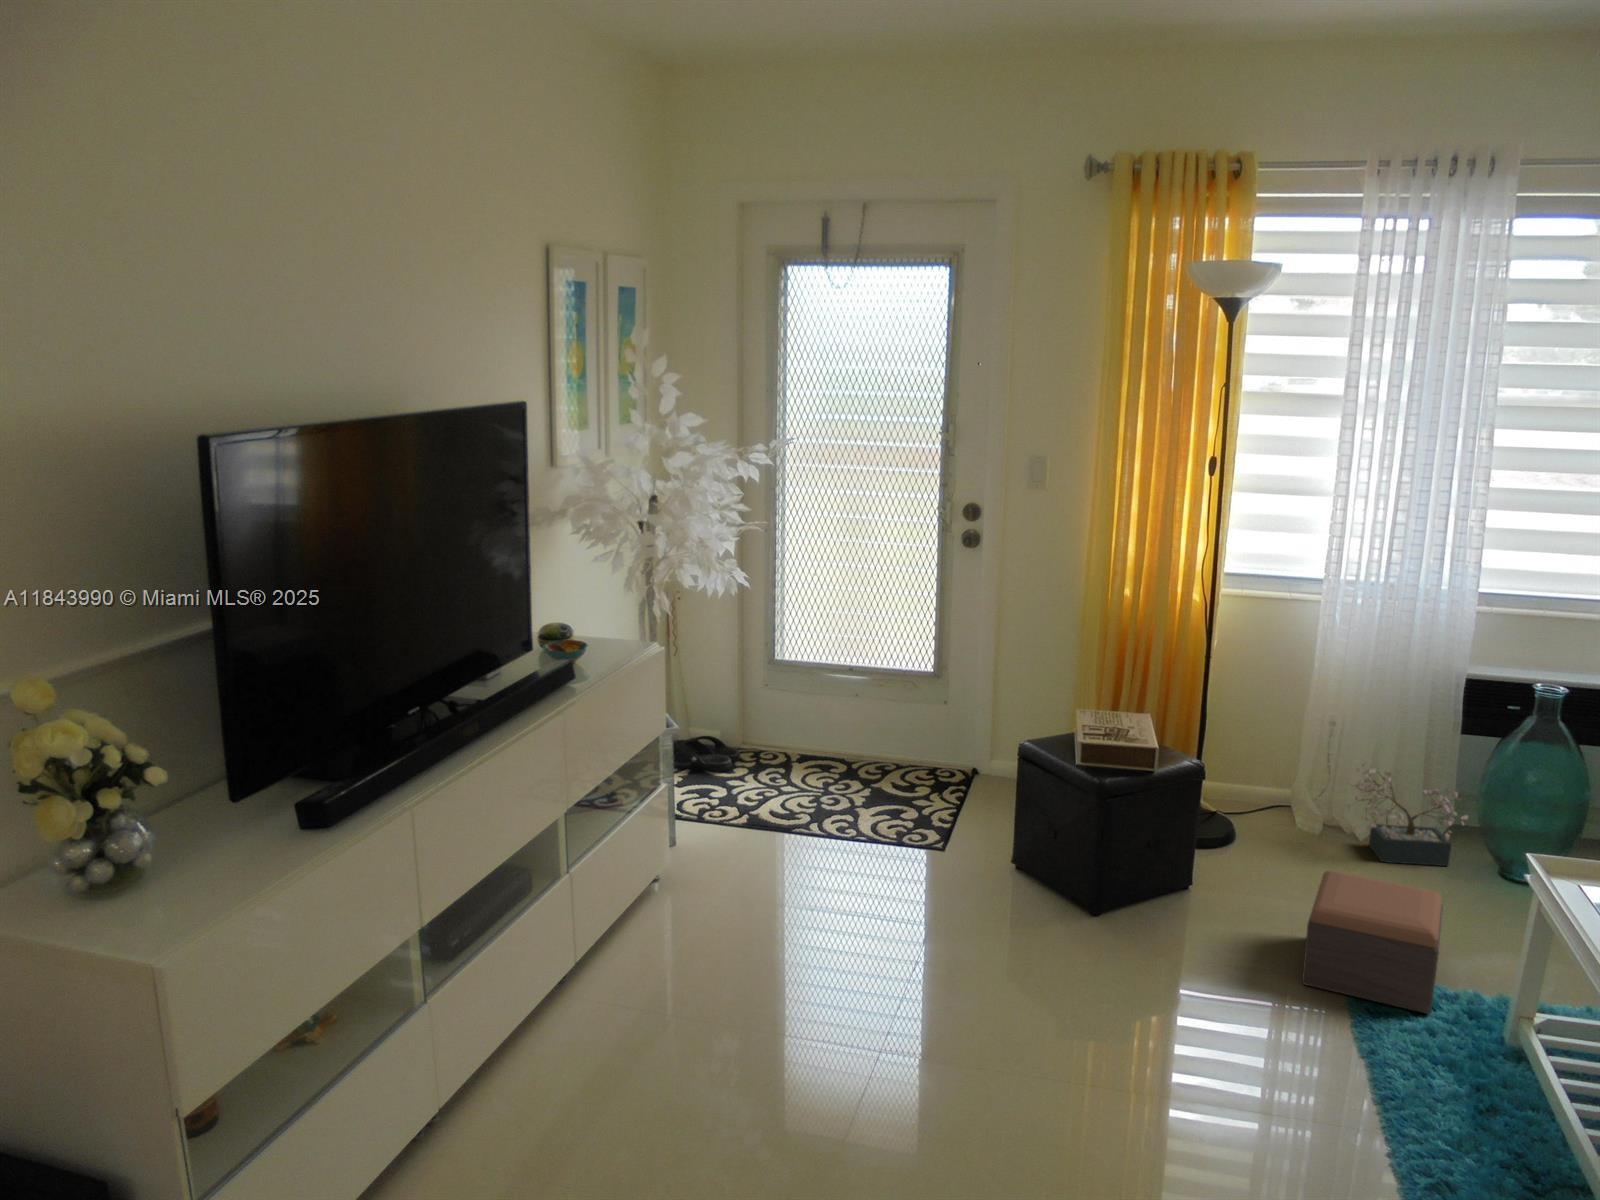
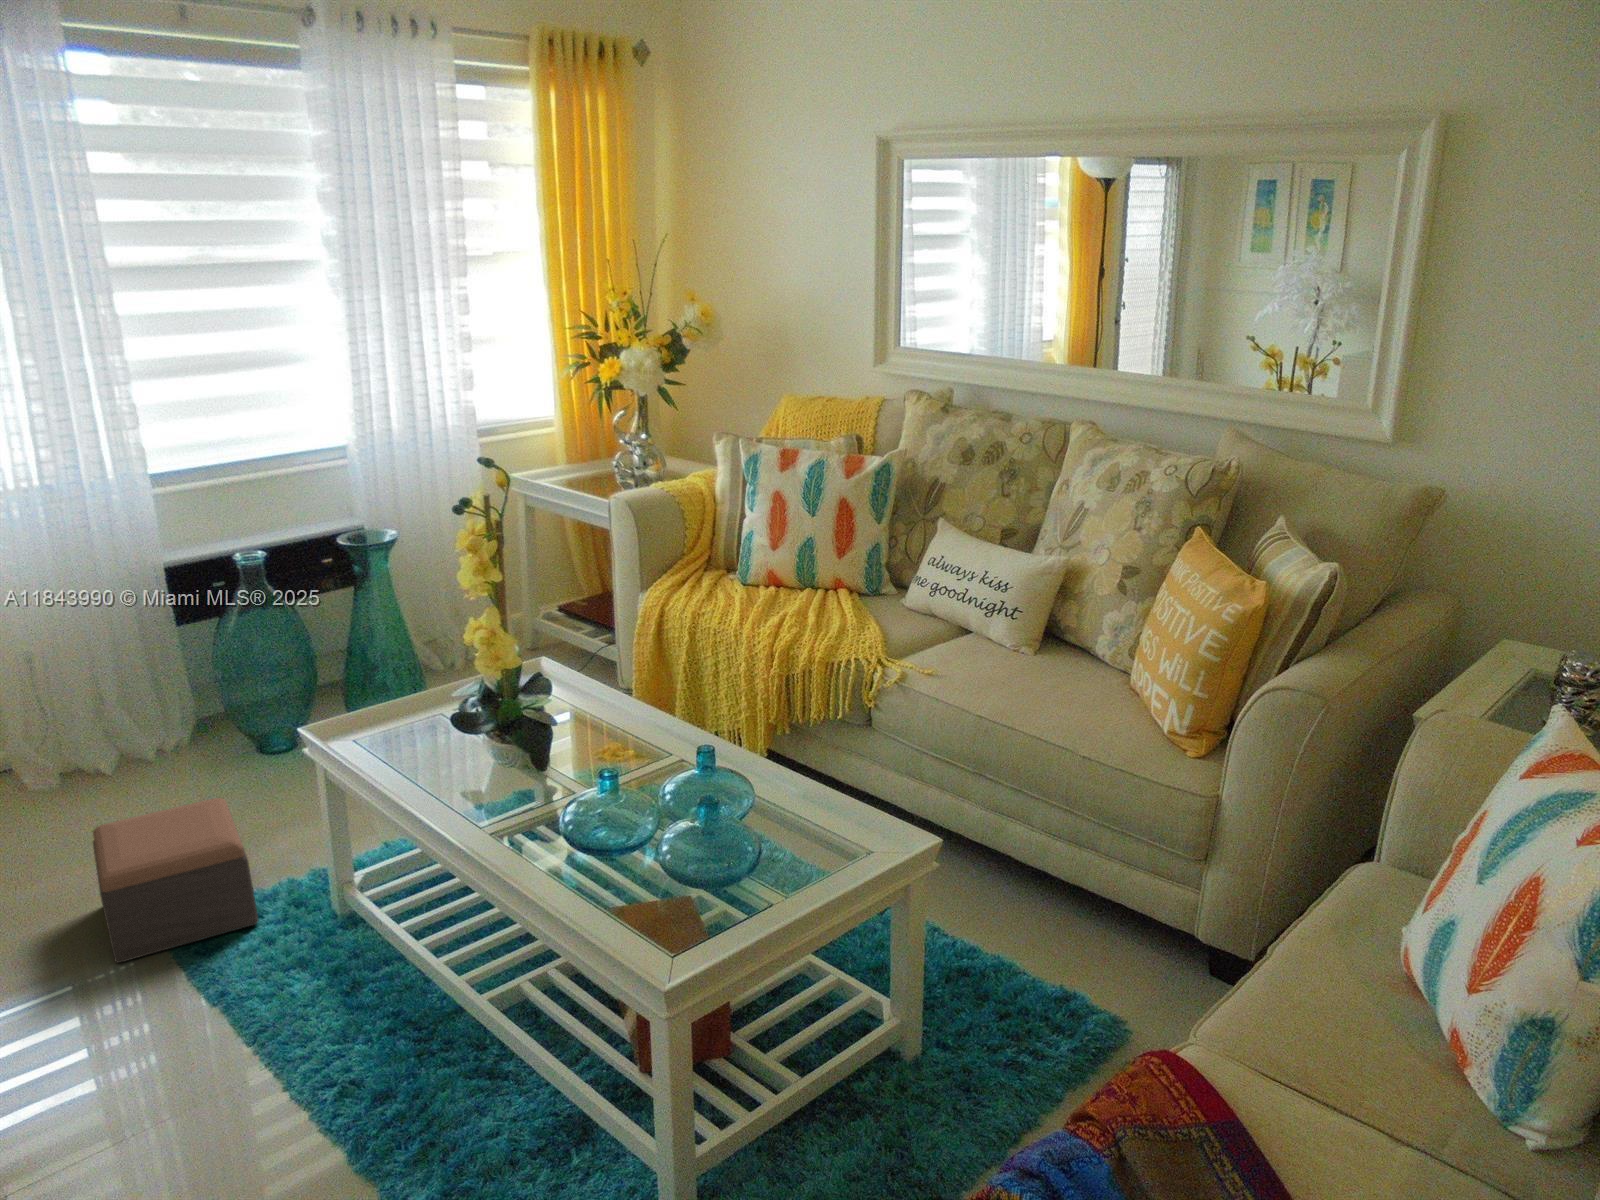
decorative plant: present [1347,763,1468,866] -> none [75,685,209,788]

